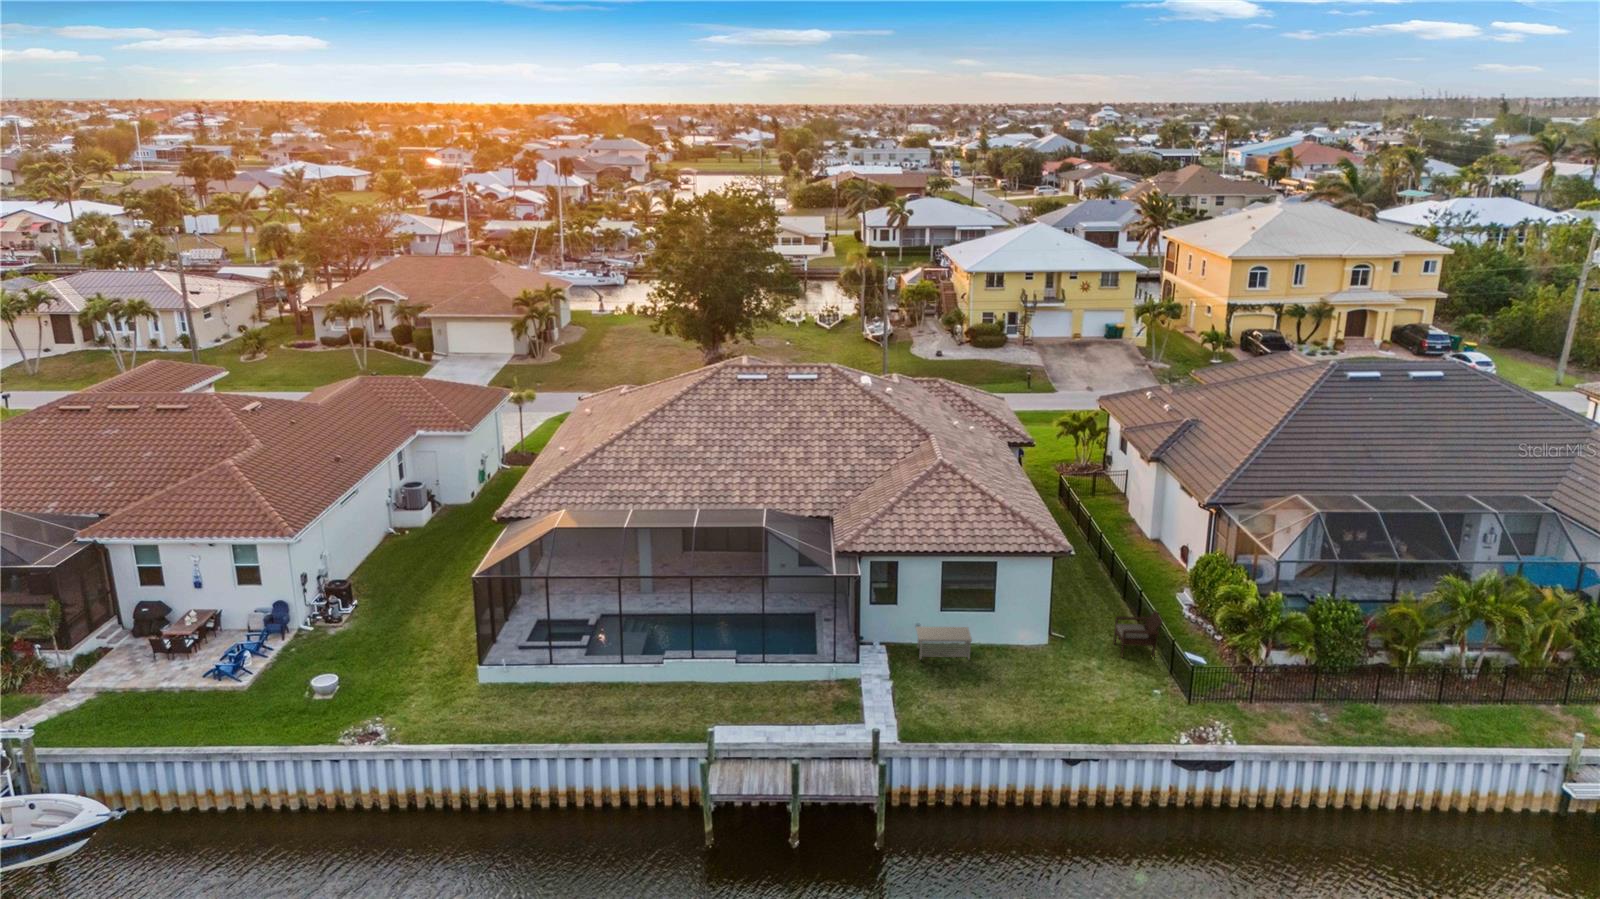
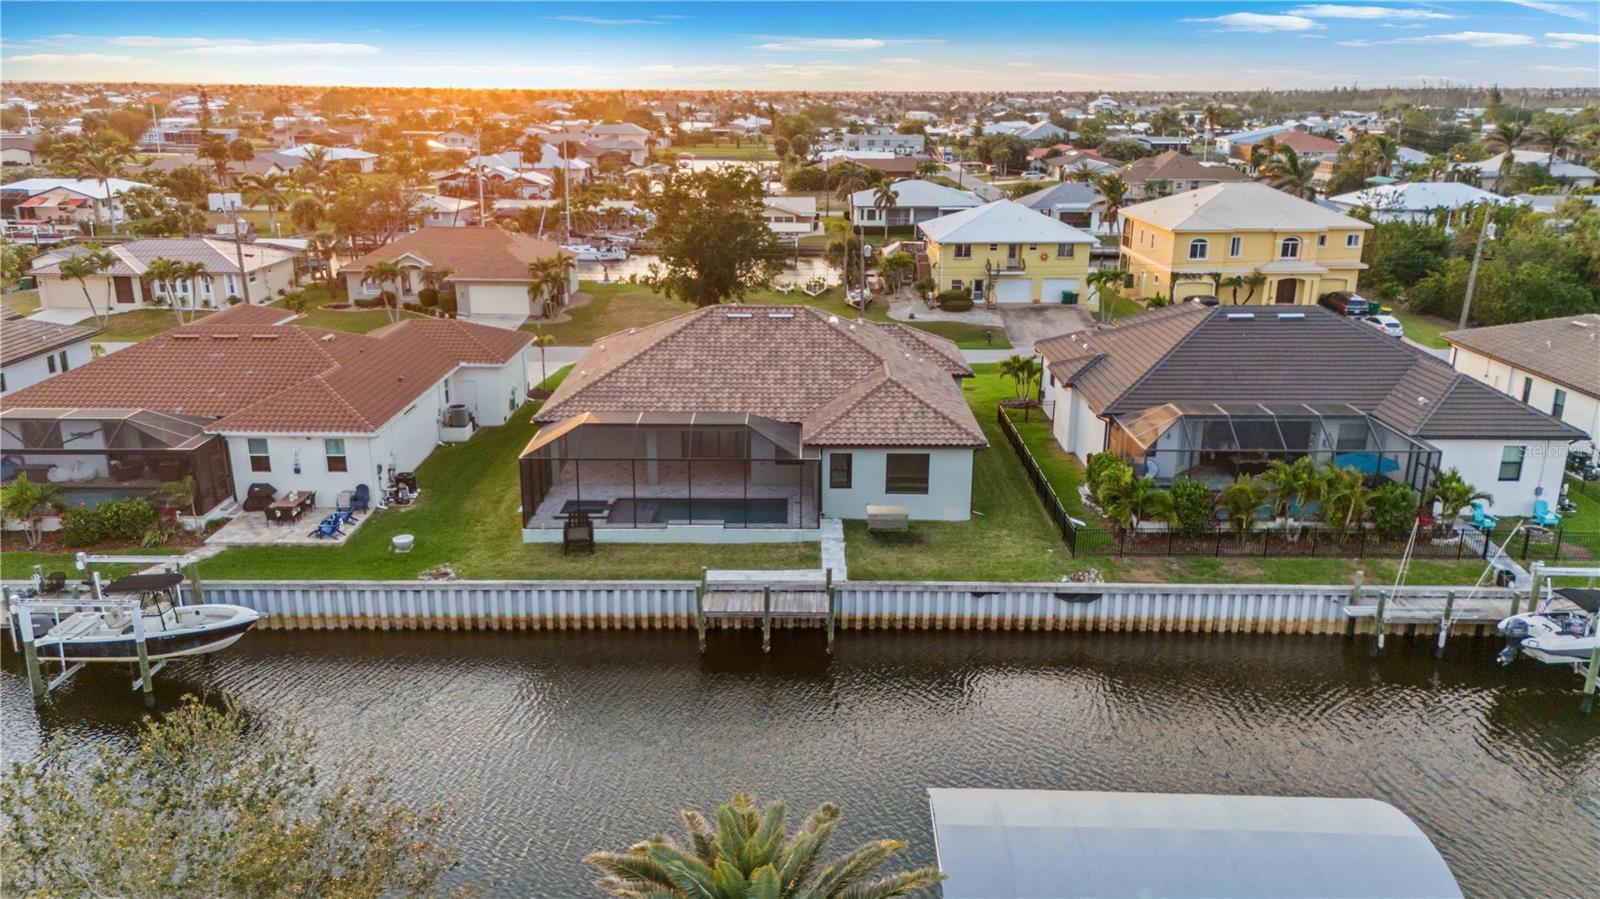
chair: present [1113,610,1162,658] -> present [563,511,594,555]

